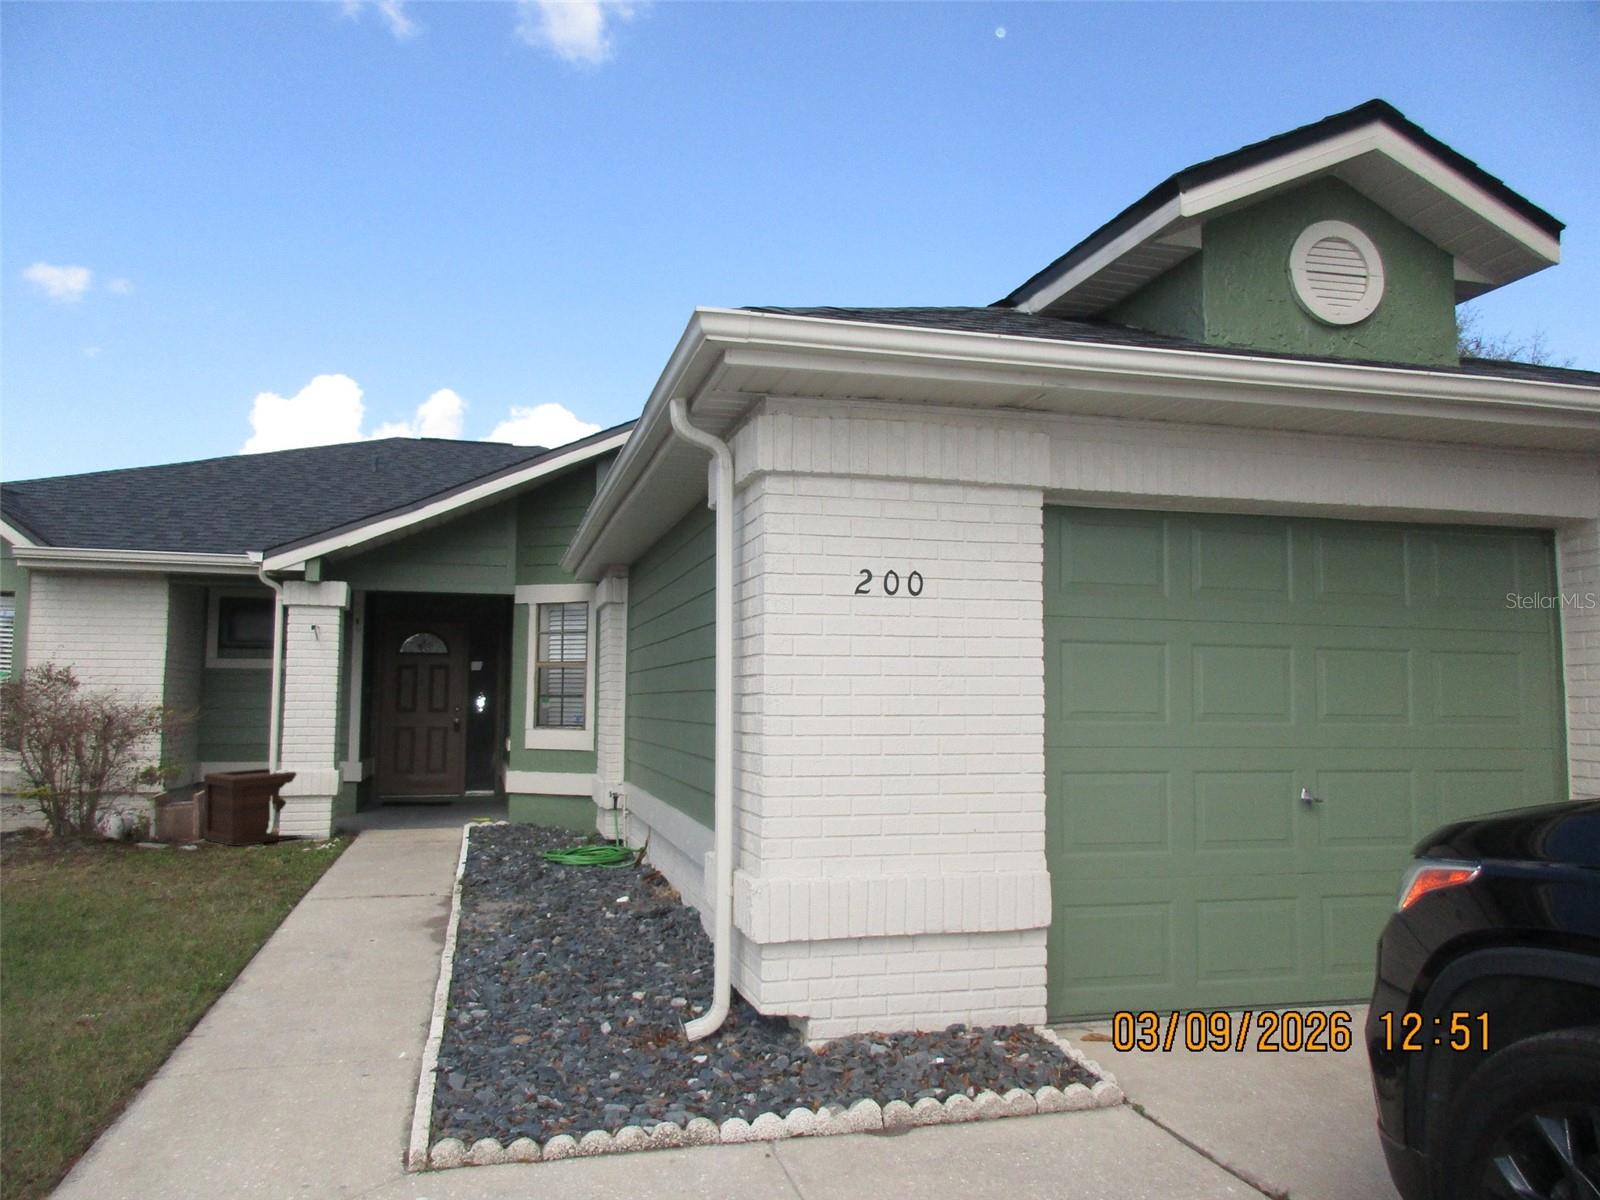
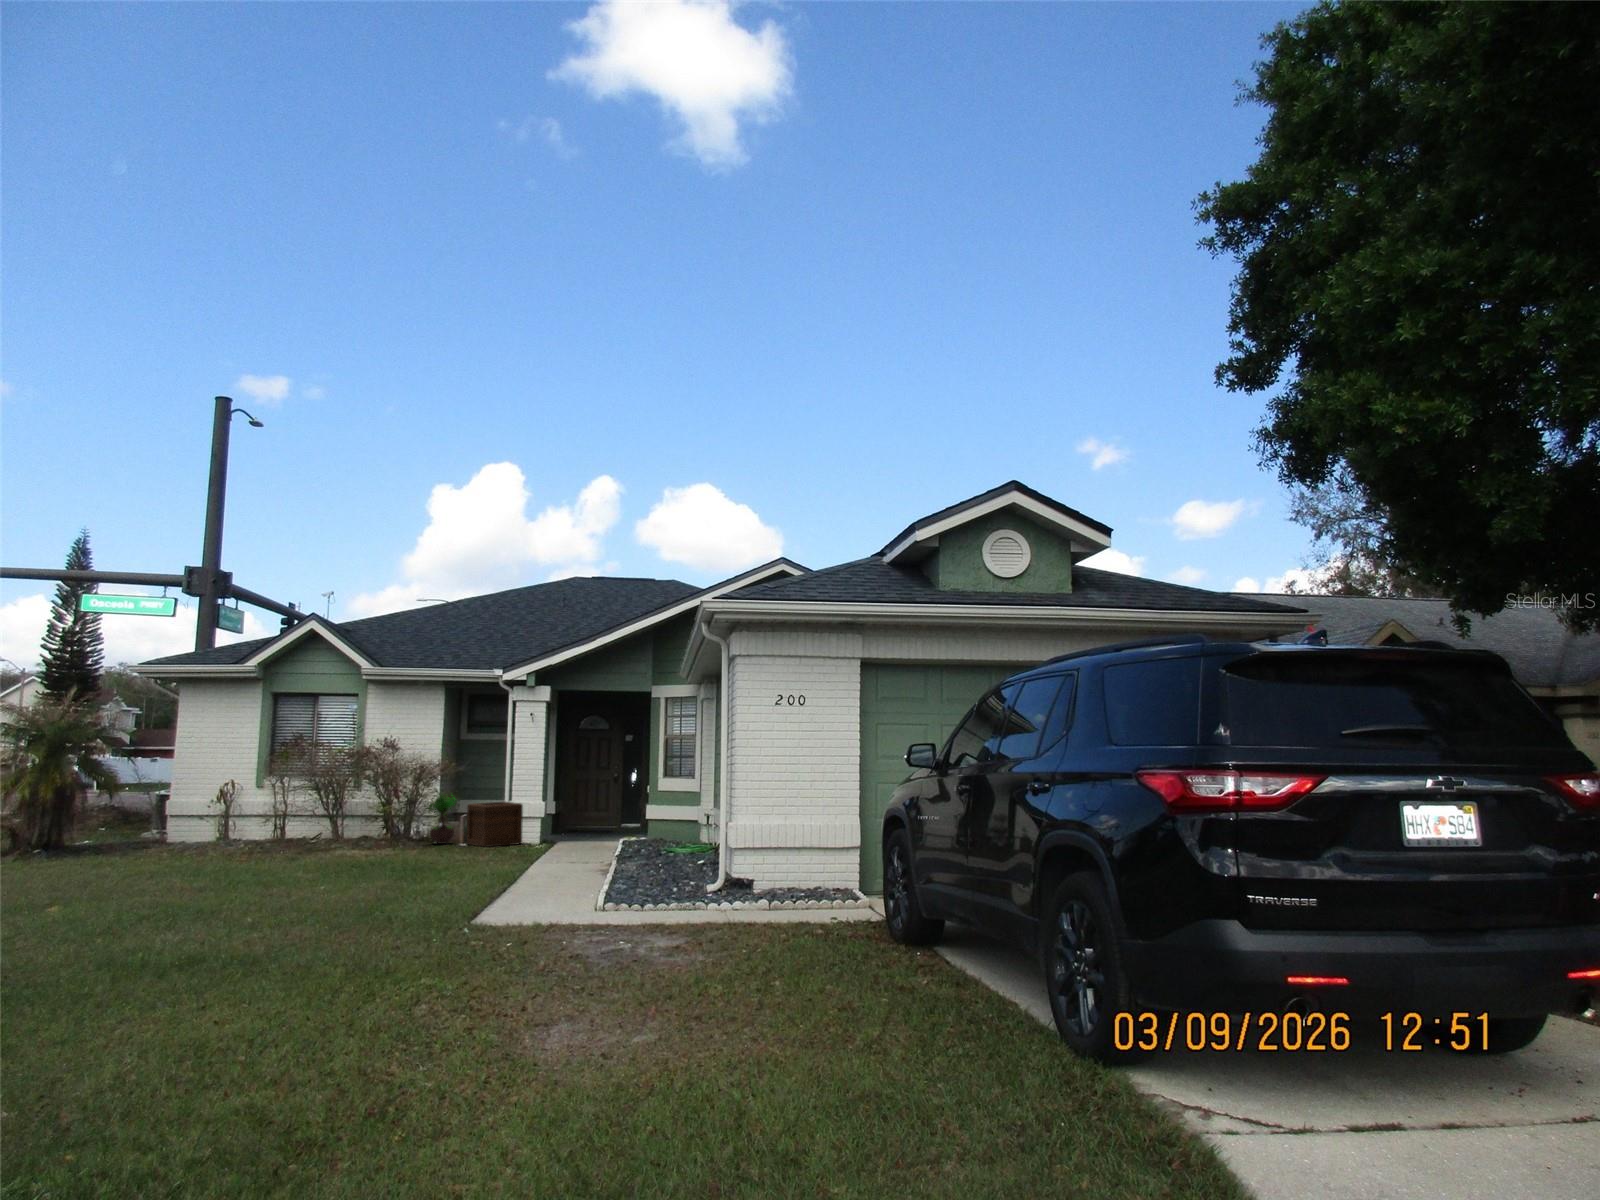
potted tree: none [129,752,188,839] -> present [429,795,454,844]

